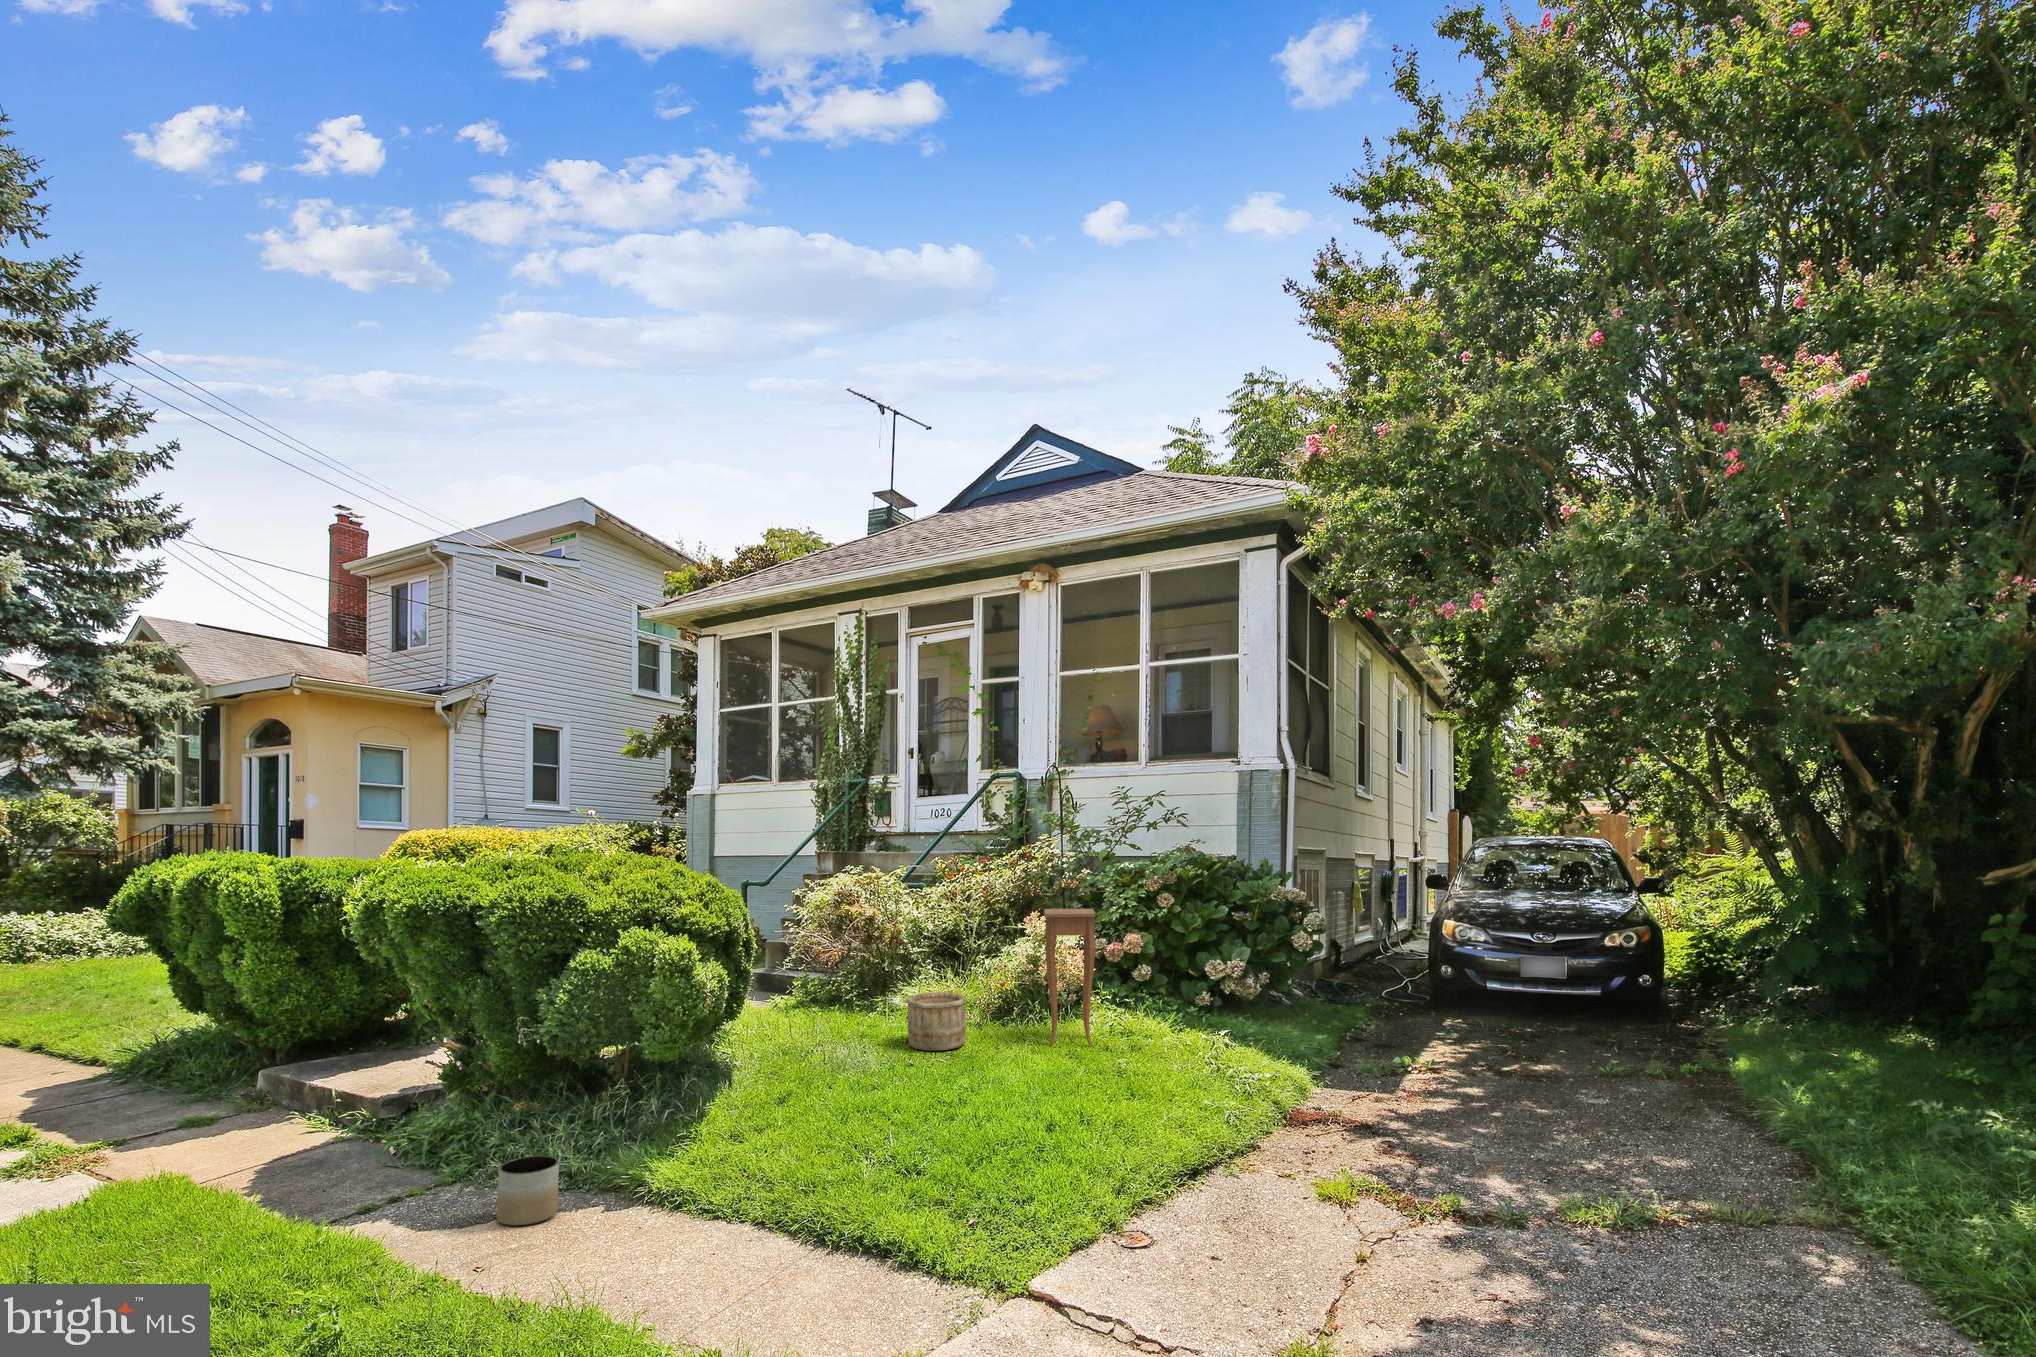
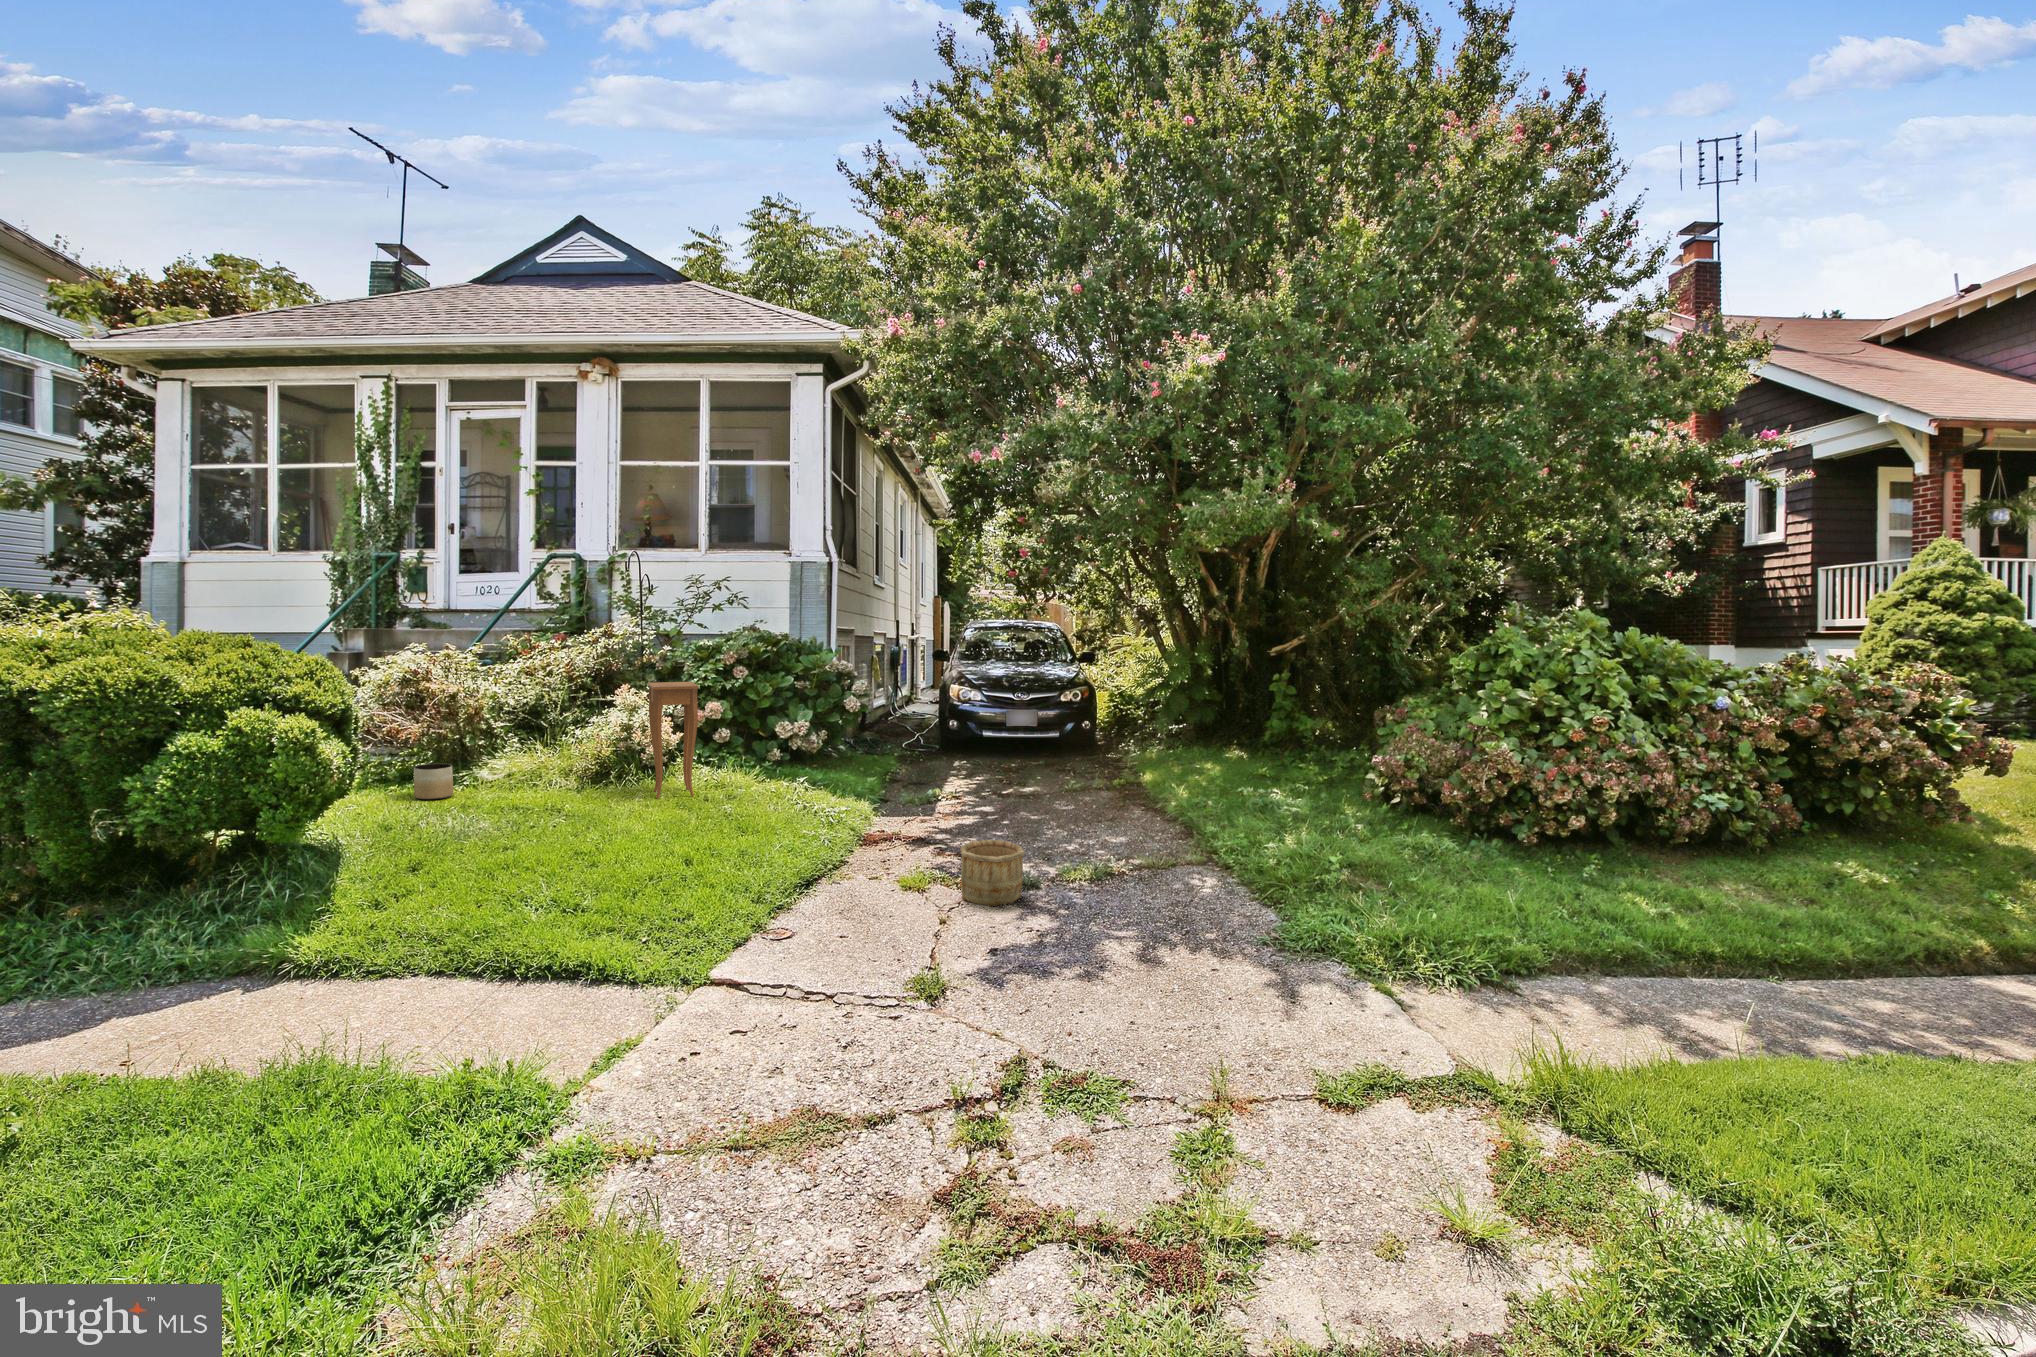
wooden bucket: present [906,992,967,1051] -> present [960,840,1025,905]
planter: present [497,1156,559,1226] -> present [414,763,453,800]

